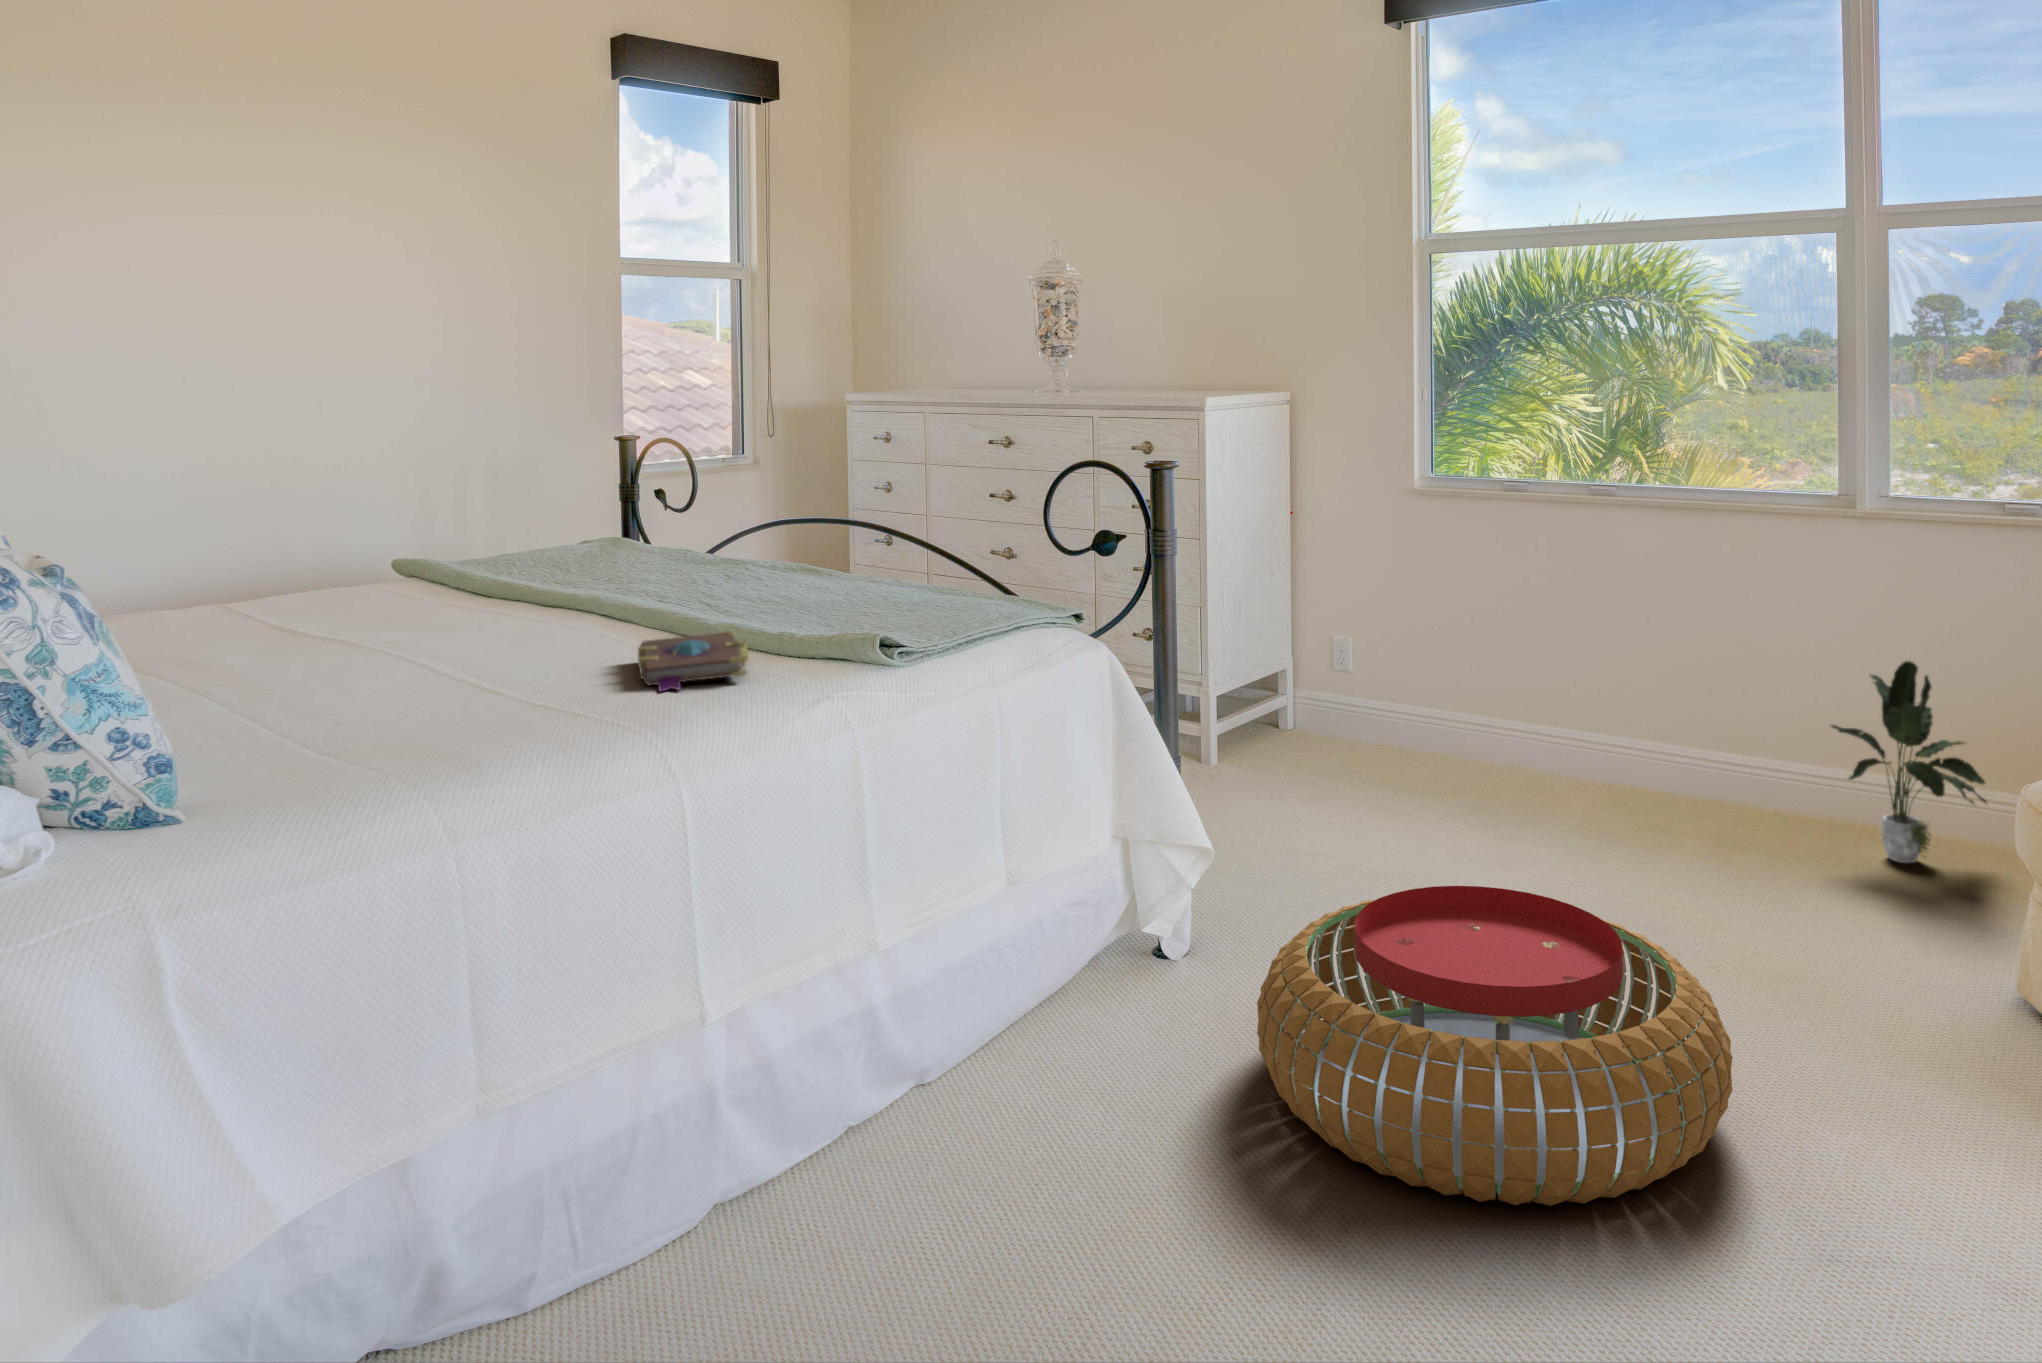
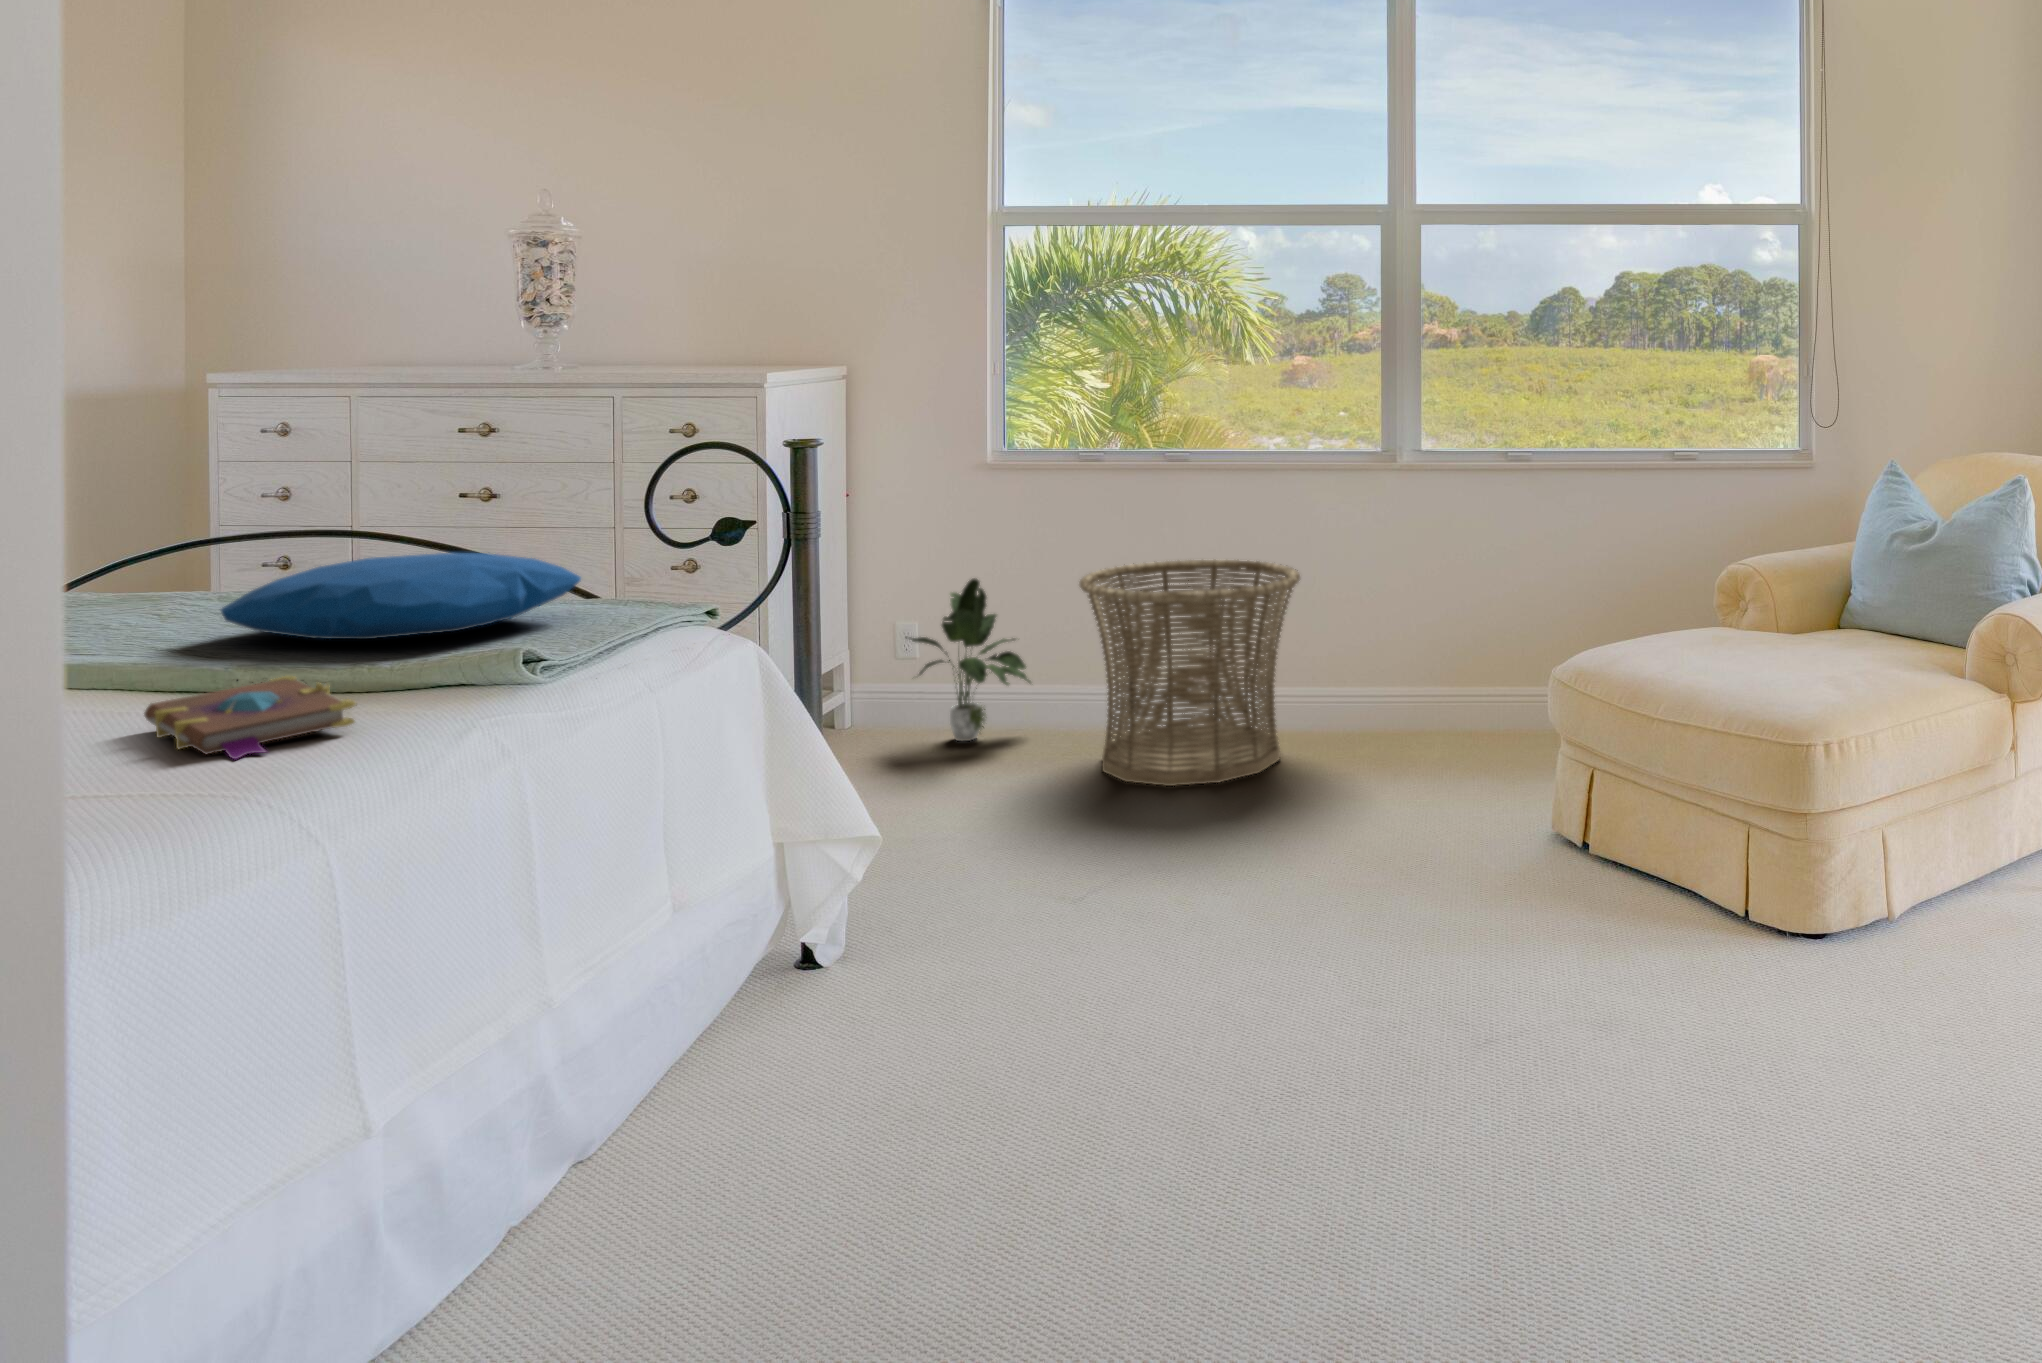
pillow: none [728,542,974,607] -> present [221,553,581,639]
basket: none [1472,602,1721,856] -> present [1079,560,1300,786]
potted plant: present [1831,661,1988,863] -> present [910,578,1031,741]
pouf: present [1257,886,1732,1206] -> none [973,816,1396,1088]

